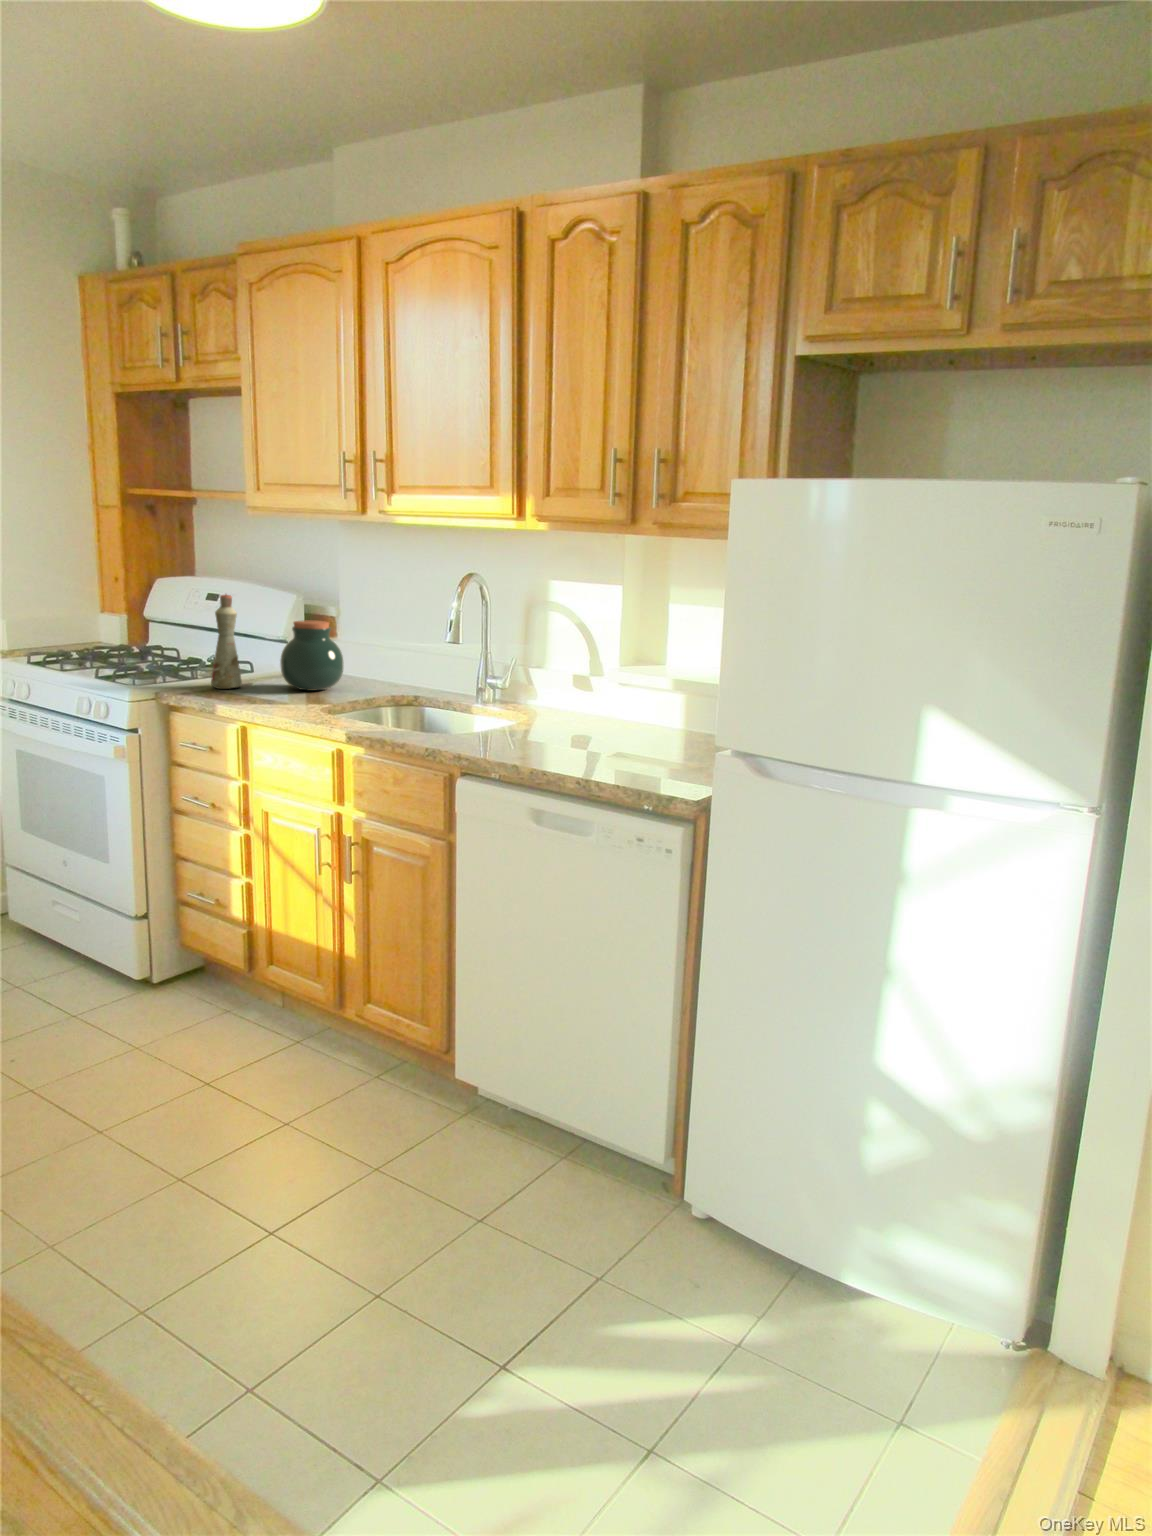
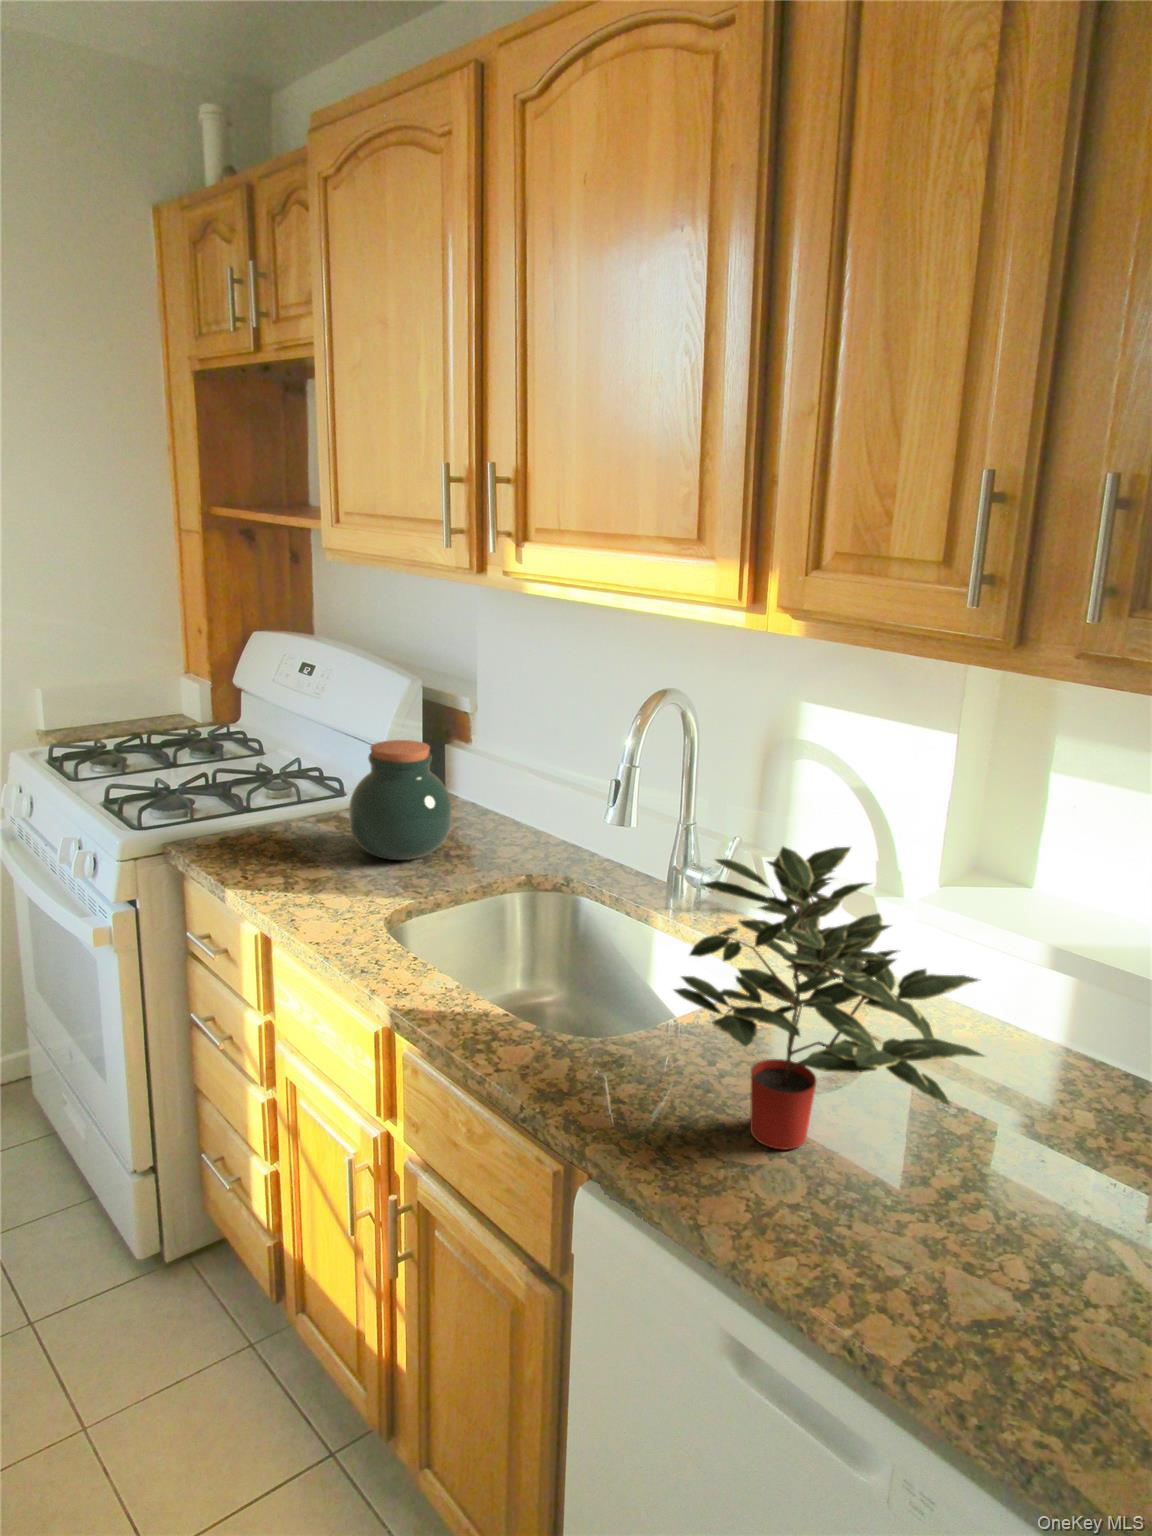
bottle: present [211,594,242,689] -> none [246,697,294,849]
potted plant: none [497,612,629,745] -> present [674,847,984,1150]

